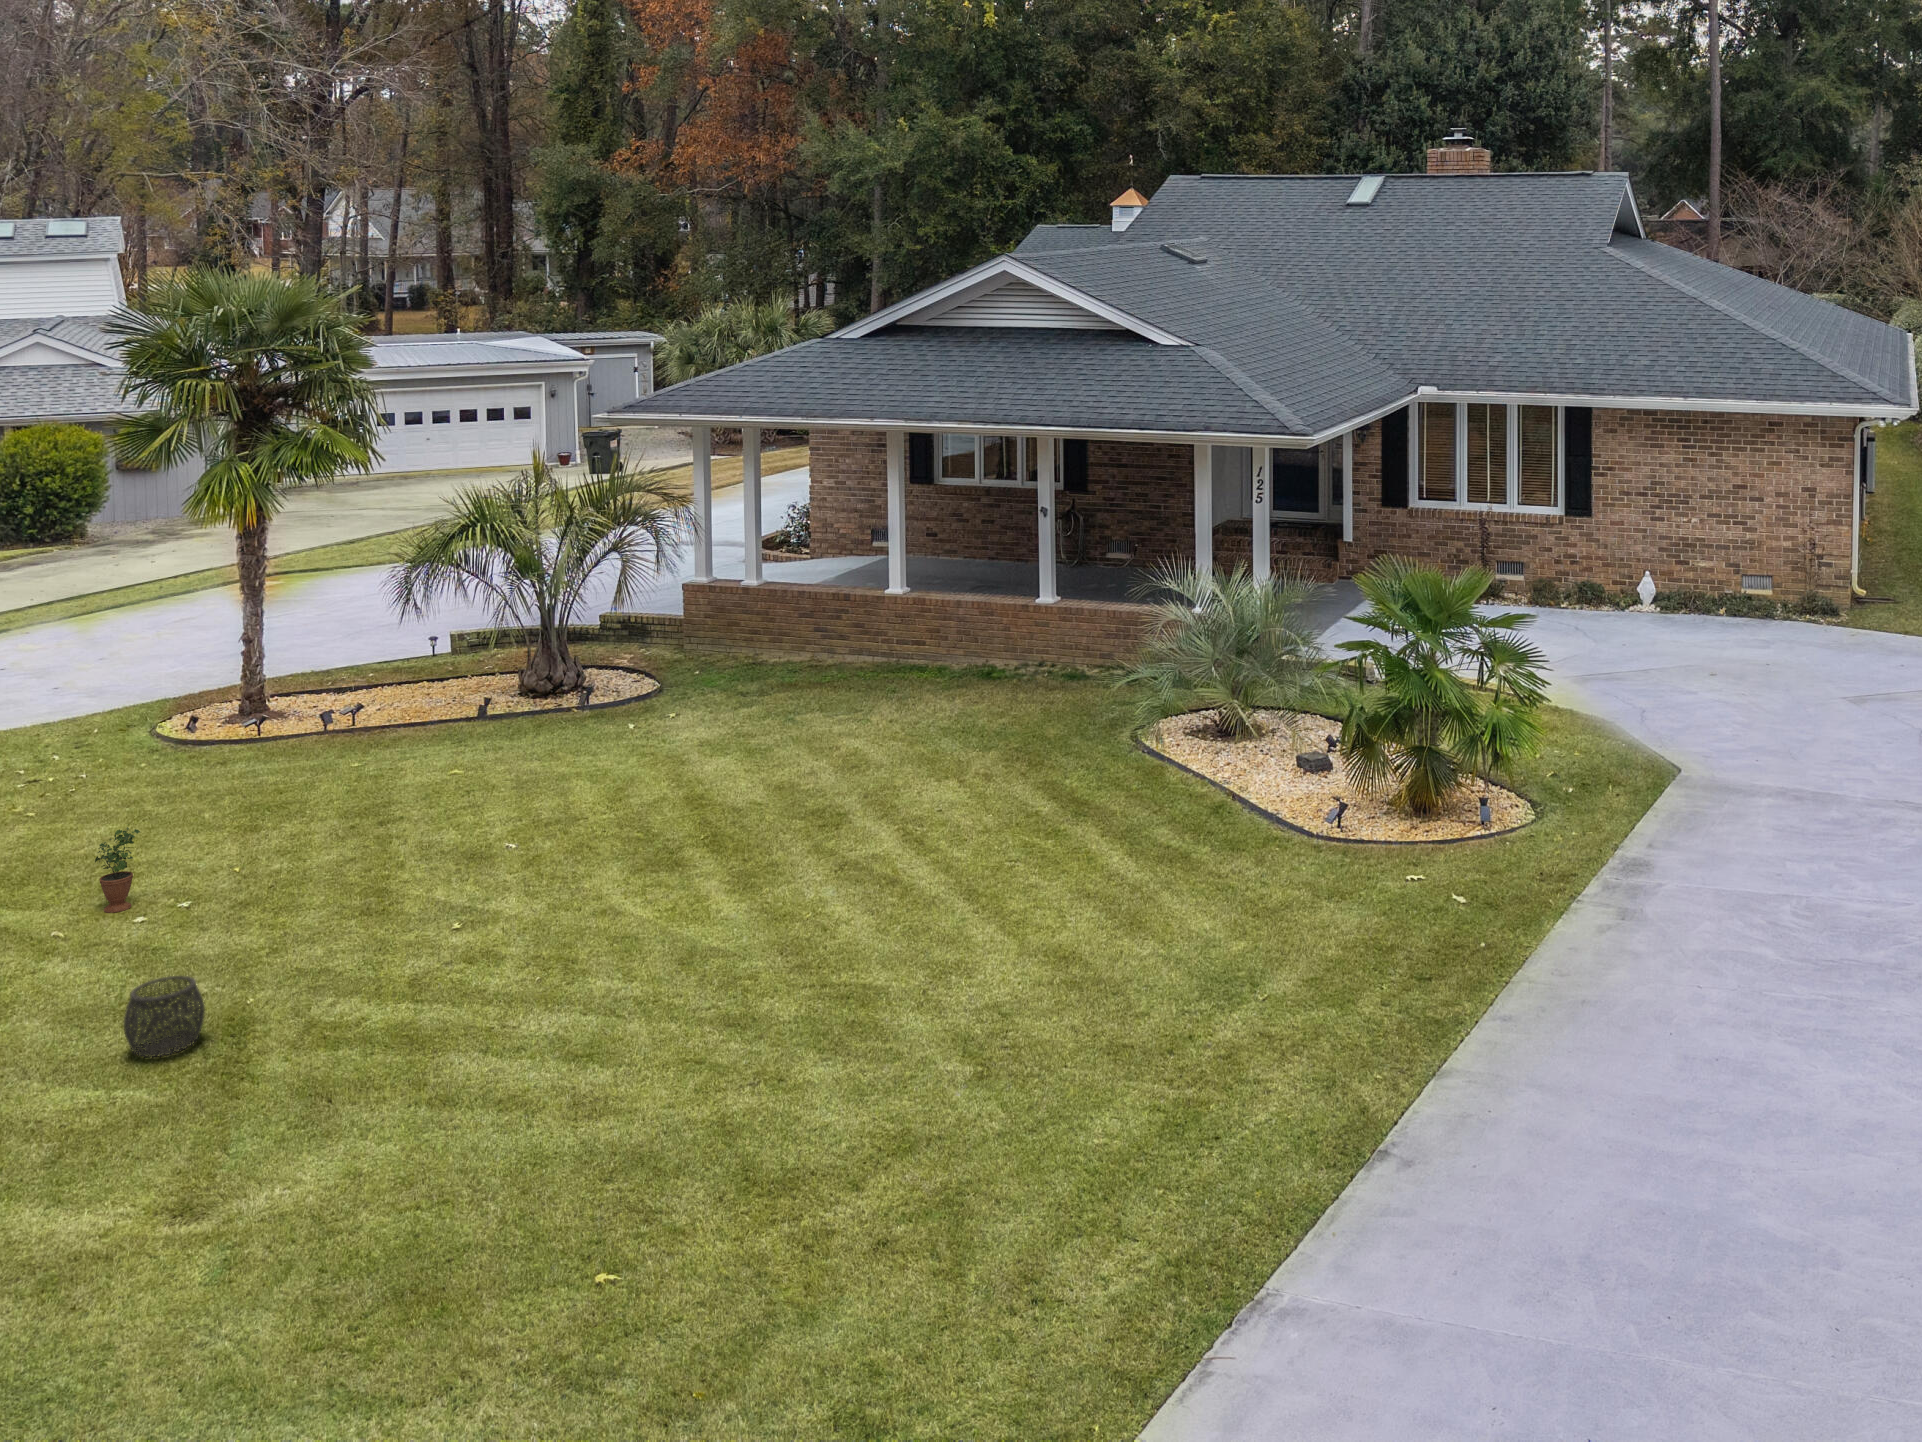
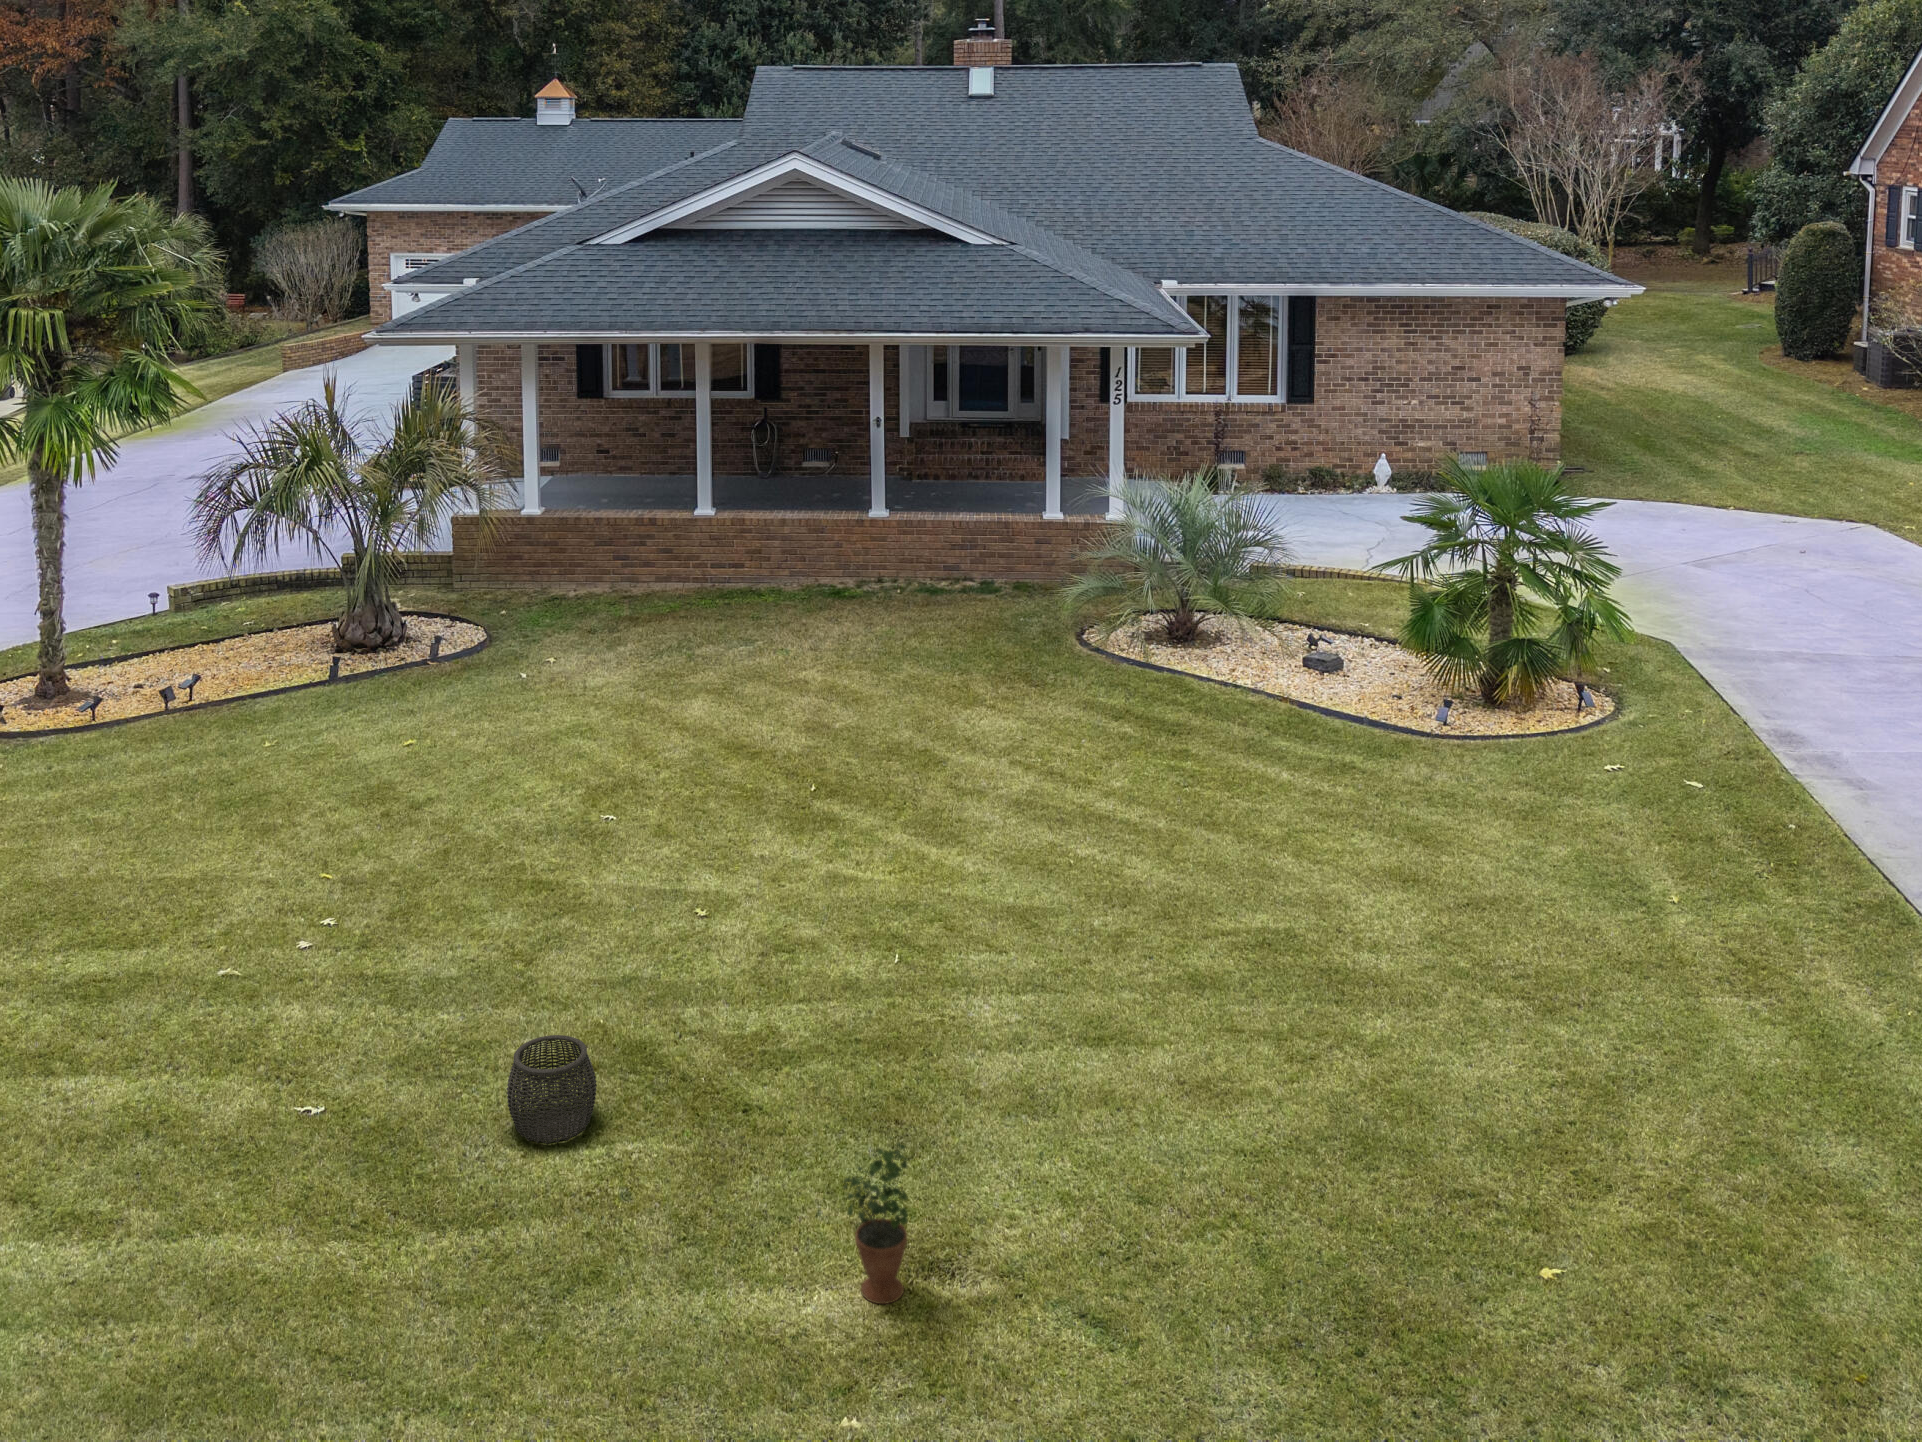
potted plant: present [95,824,140,913] -> present [843,1143,908,1304]

